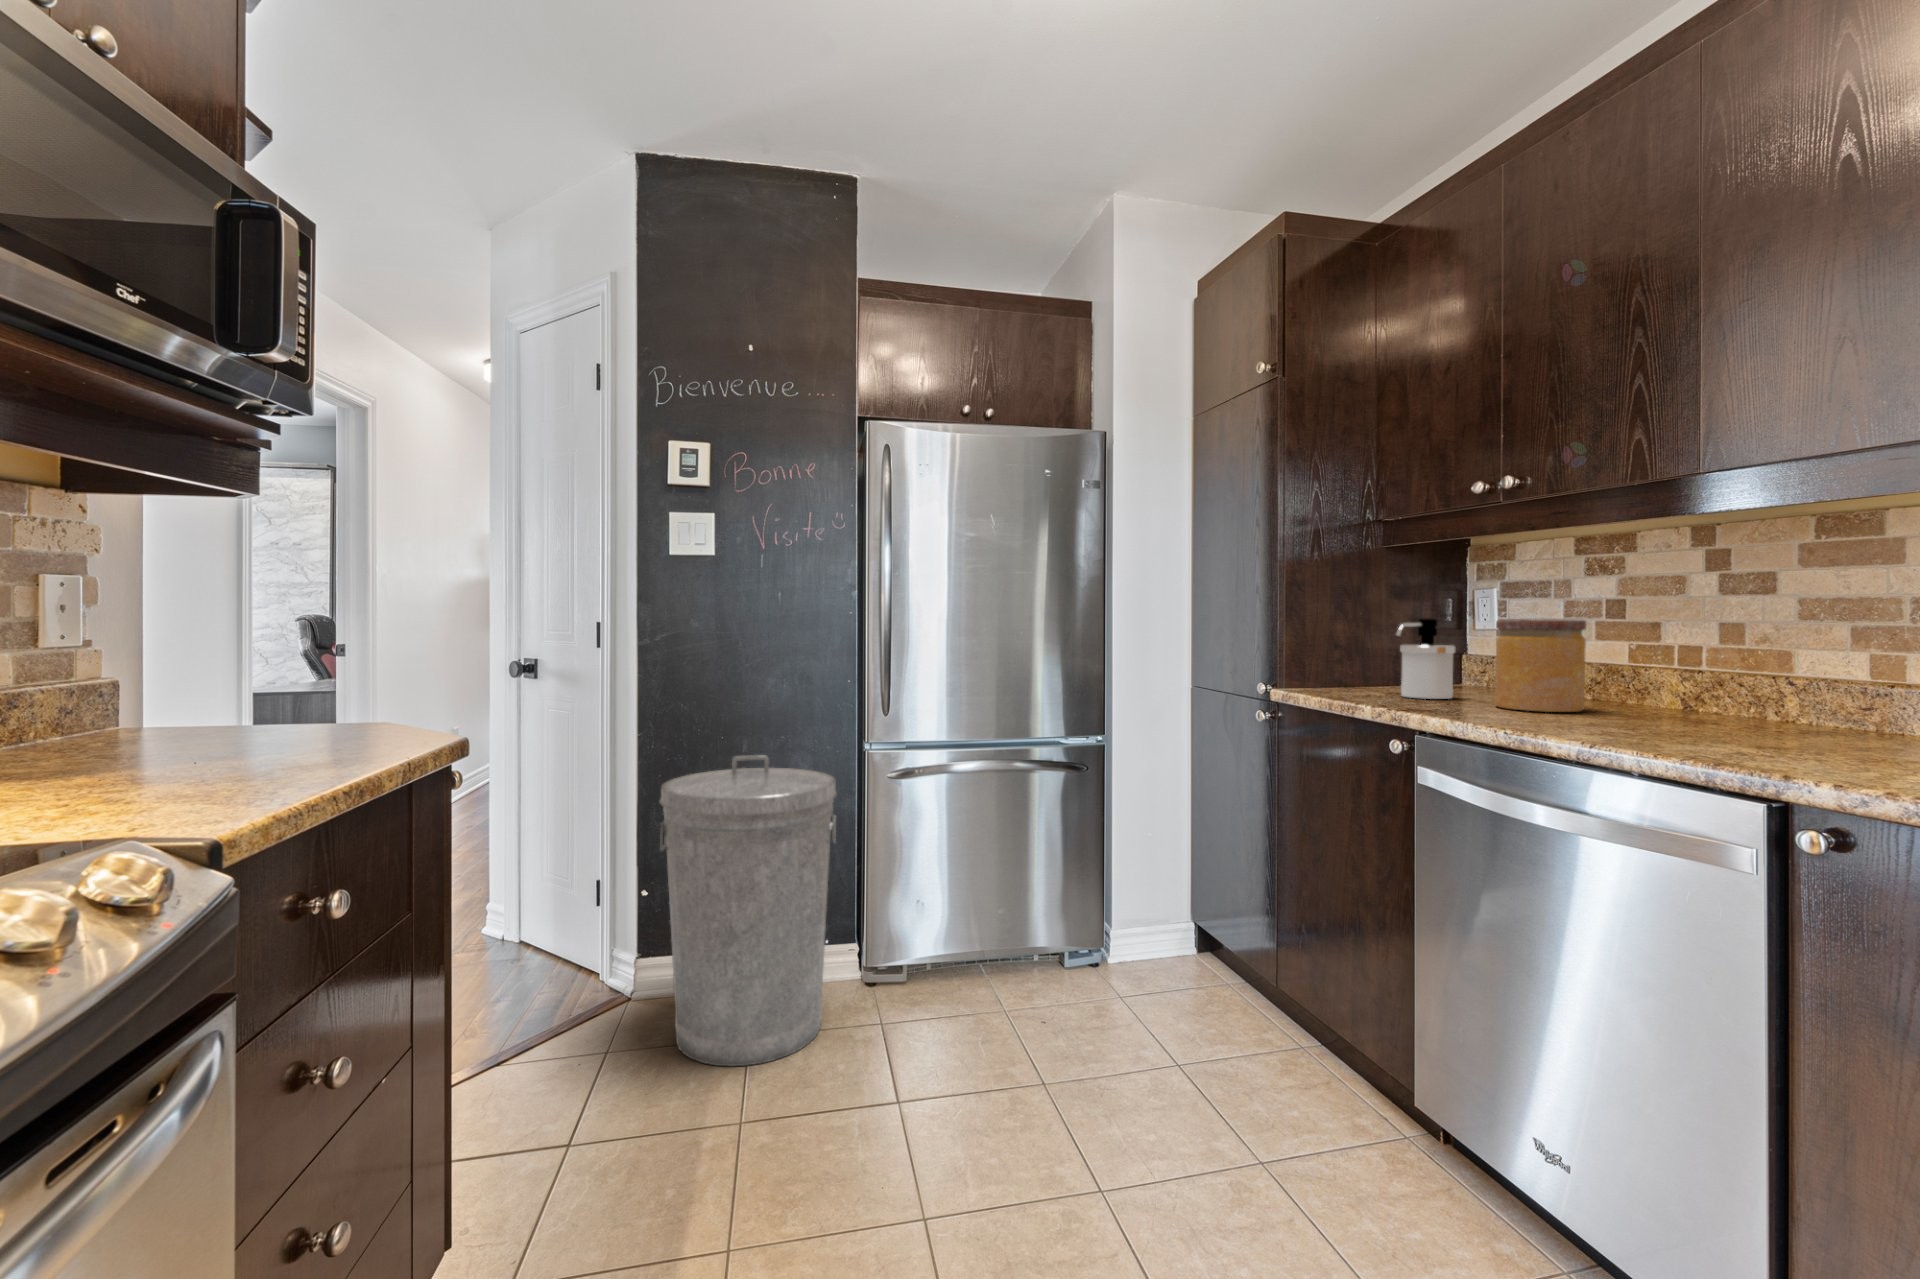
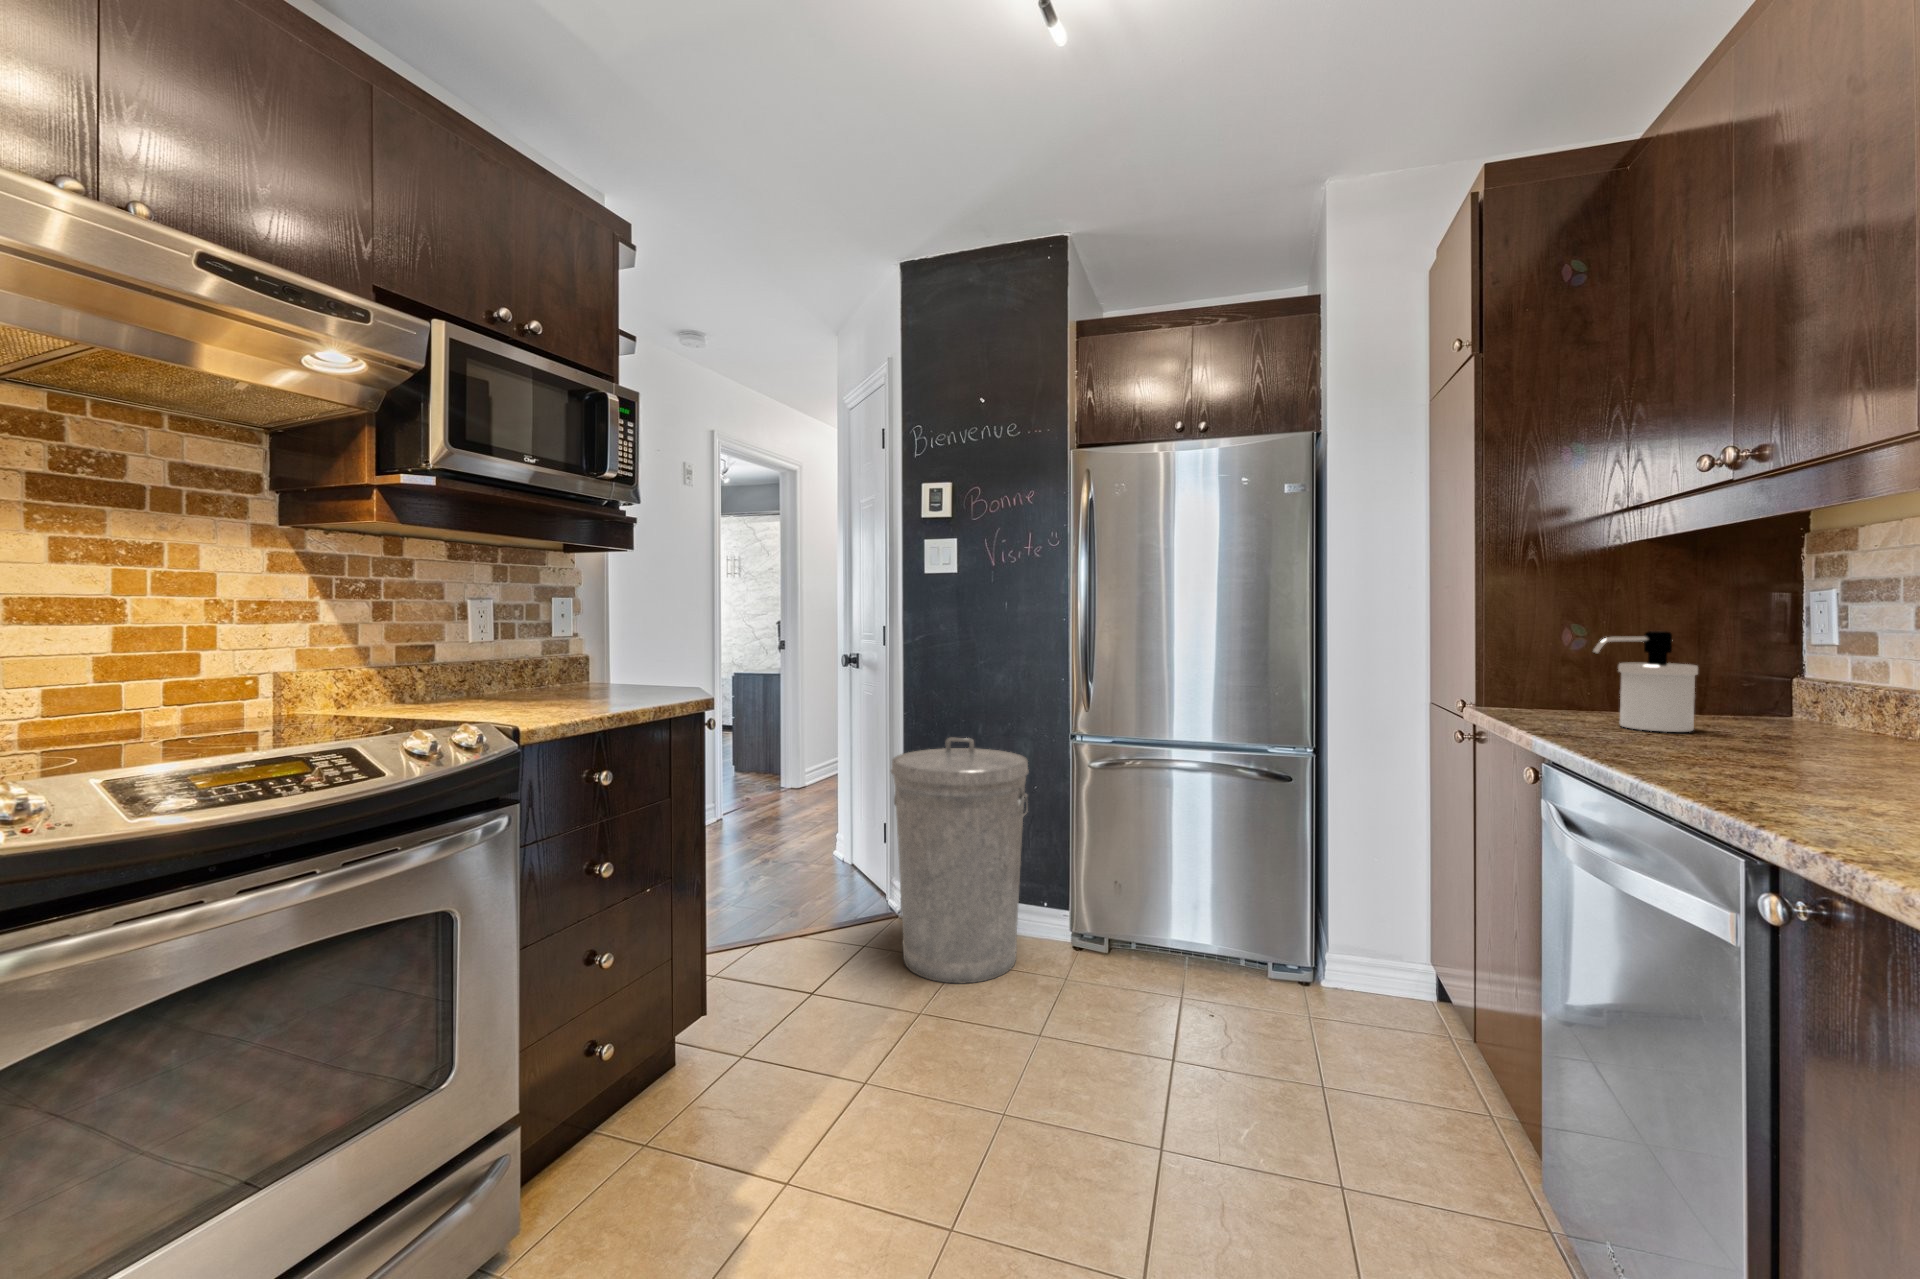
jar: present [1495,619,1586,712] -> none [1712,635,1856,761]

